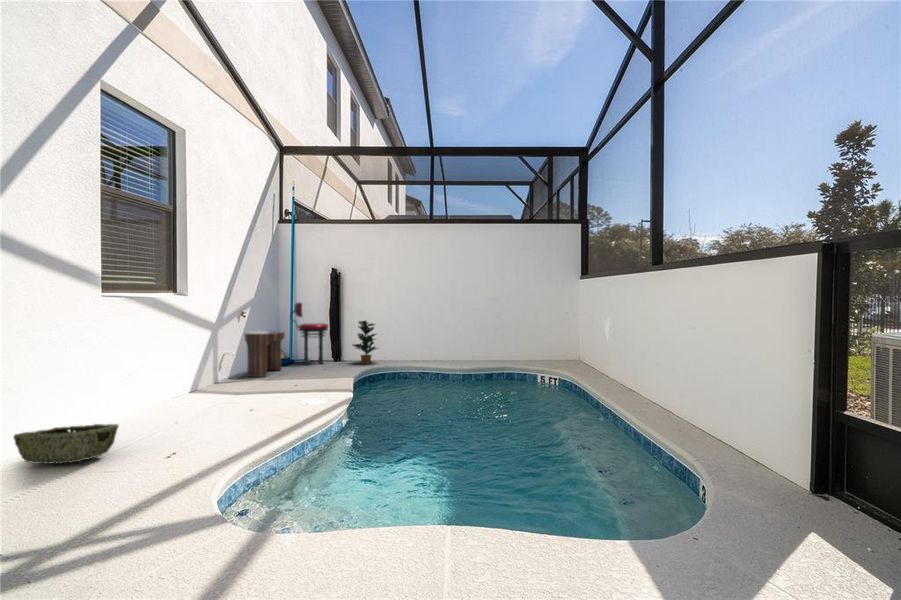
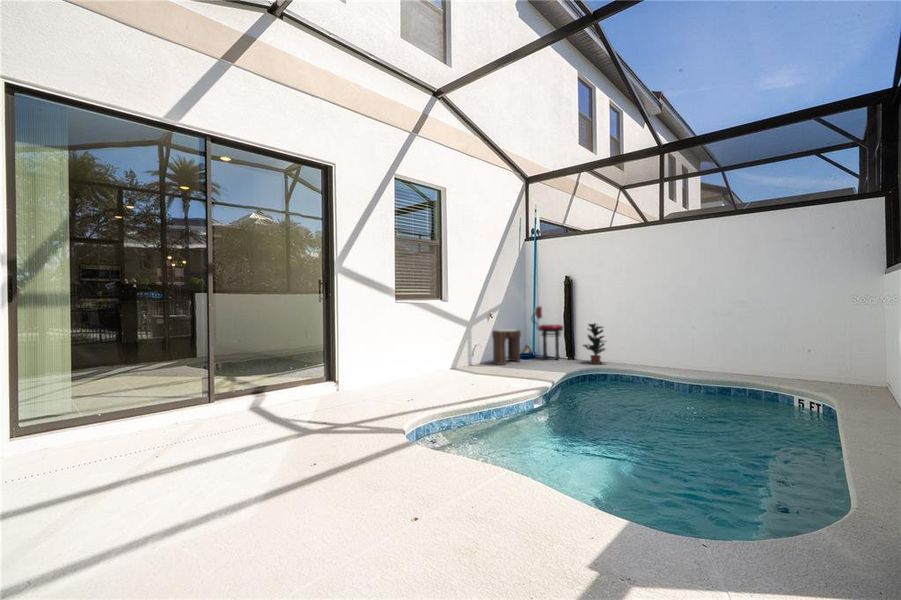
woven basket: present [14,424,118,464] -> none [349,375,390,395]

